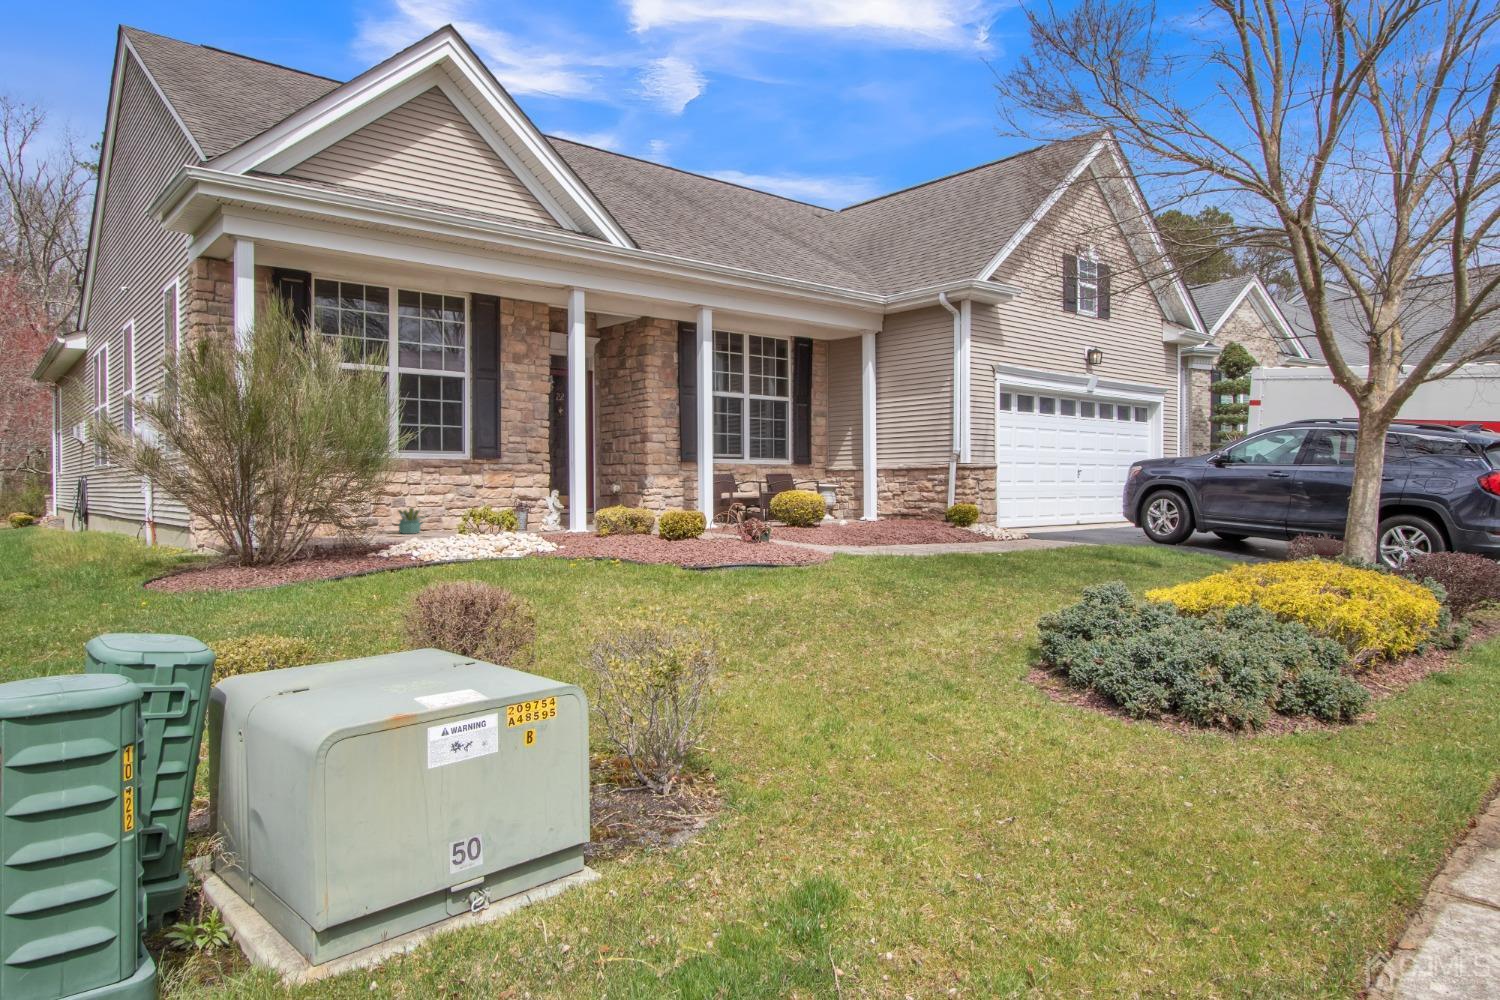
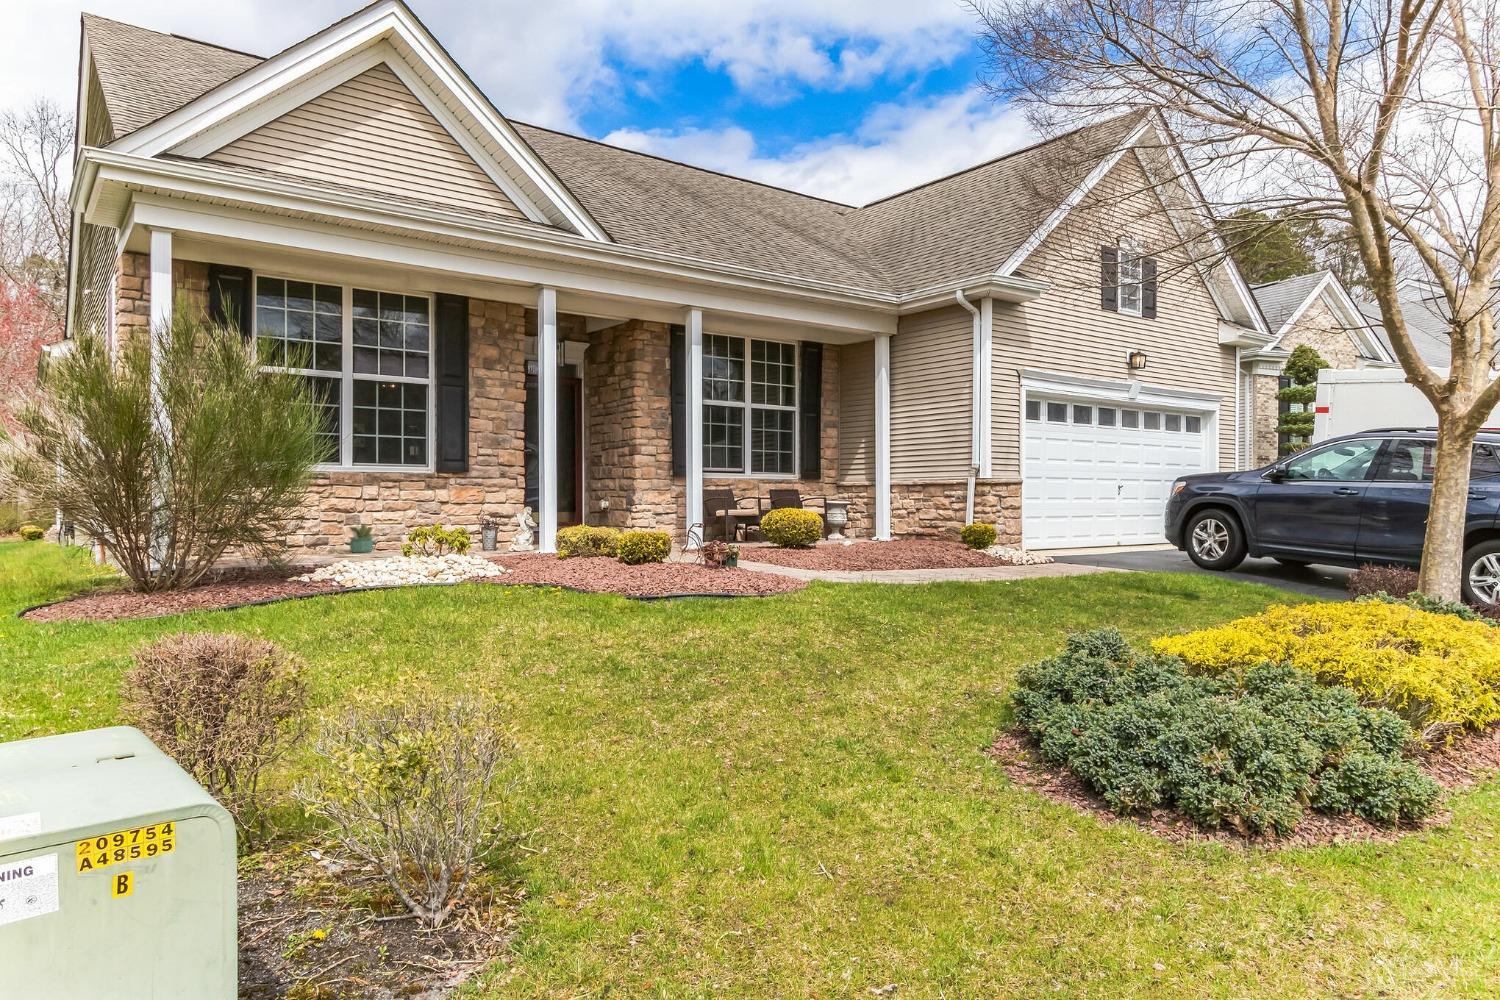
watering can: present [1316,533,1348,555] -> none [1374,561,1424,589]

